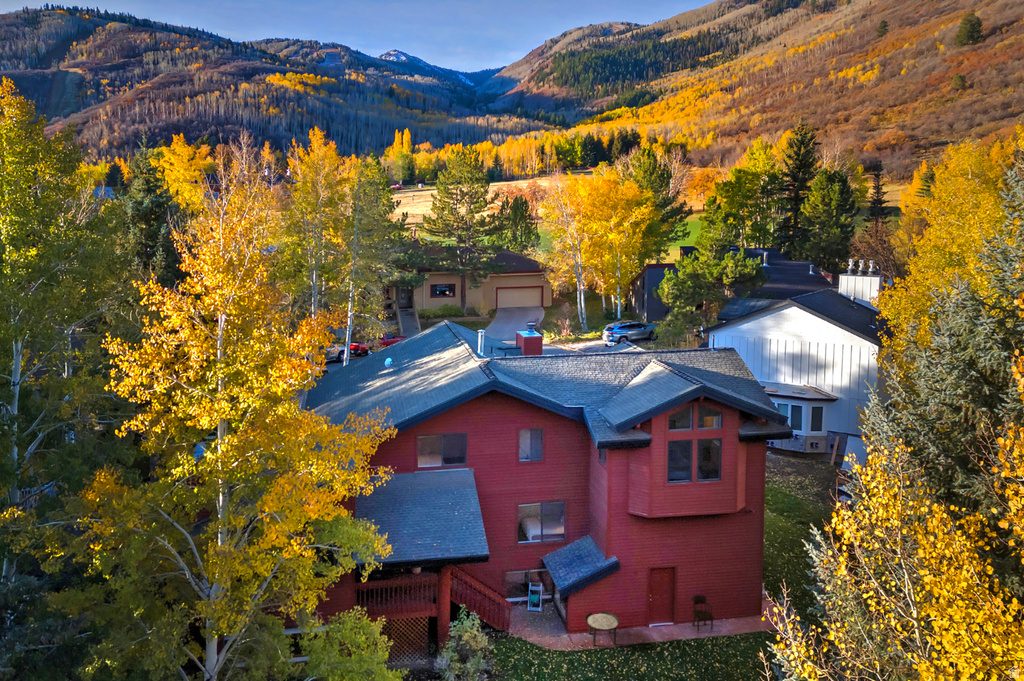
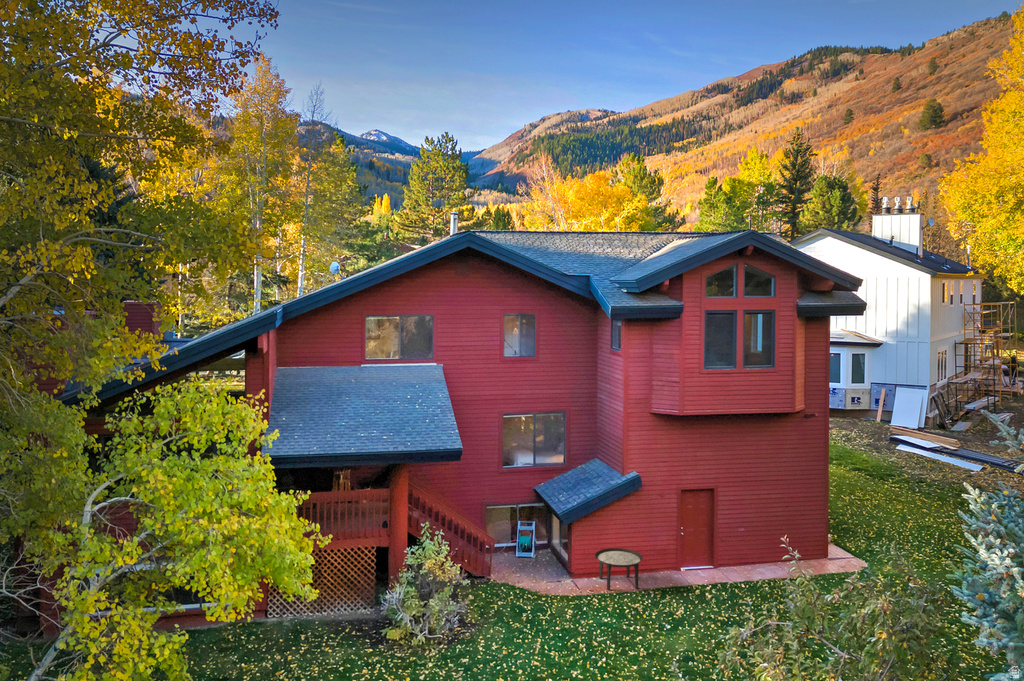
armchair: present [691,595,714,631] -> none [736,527,769,576]

